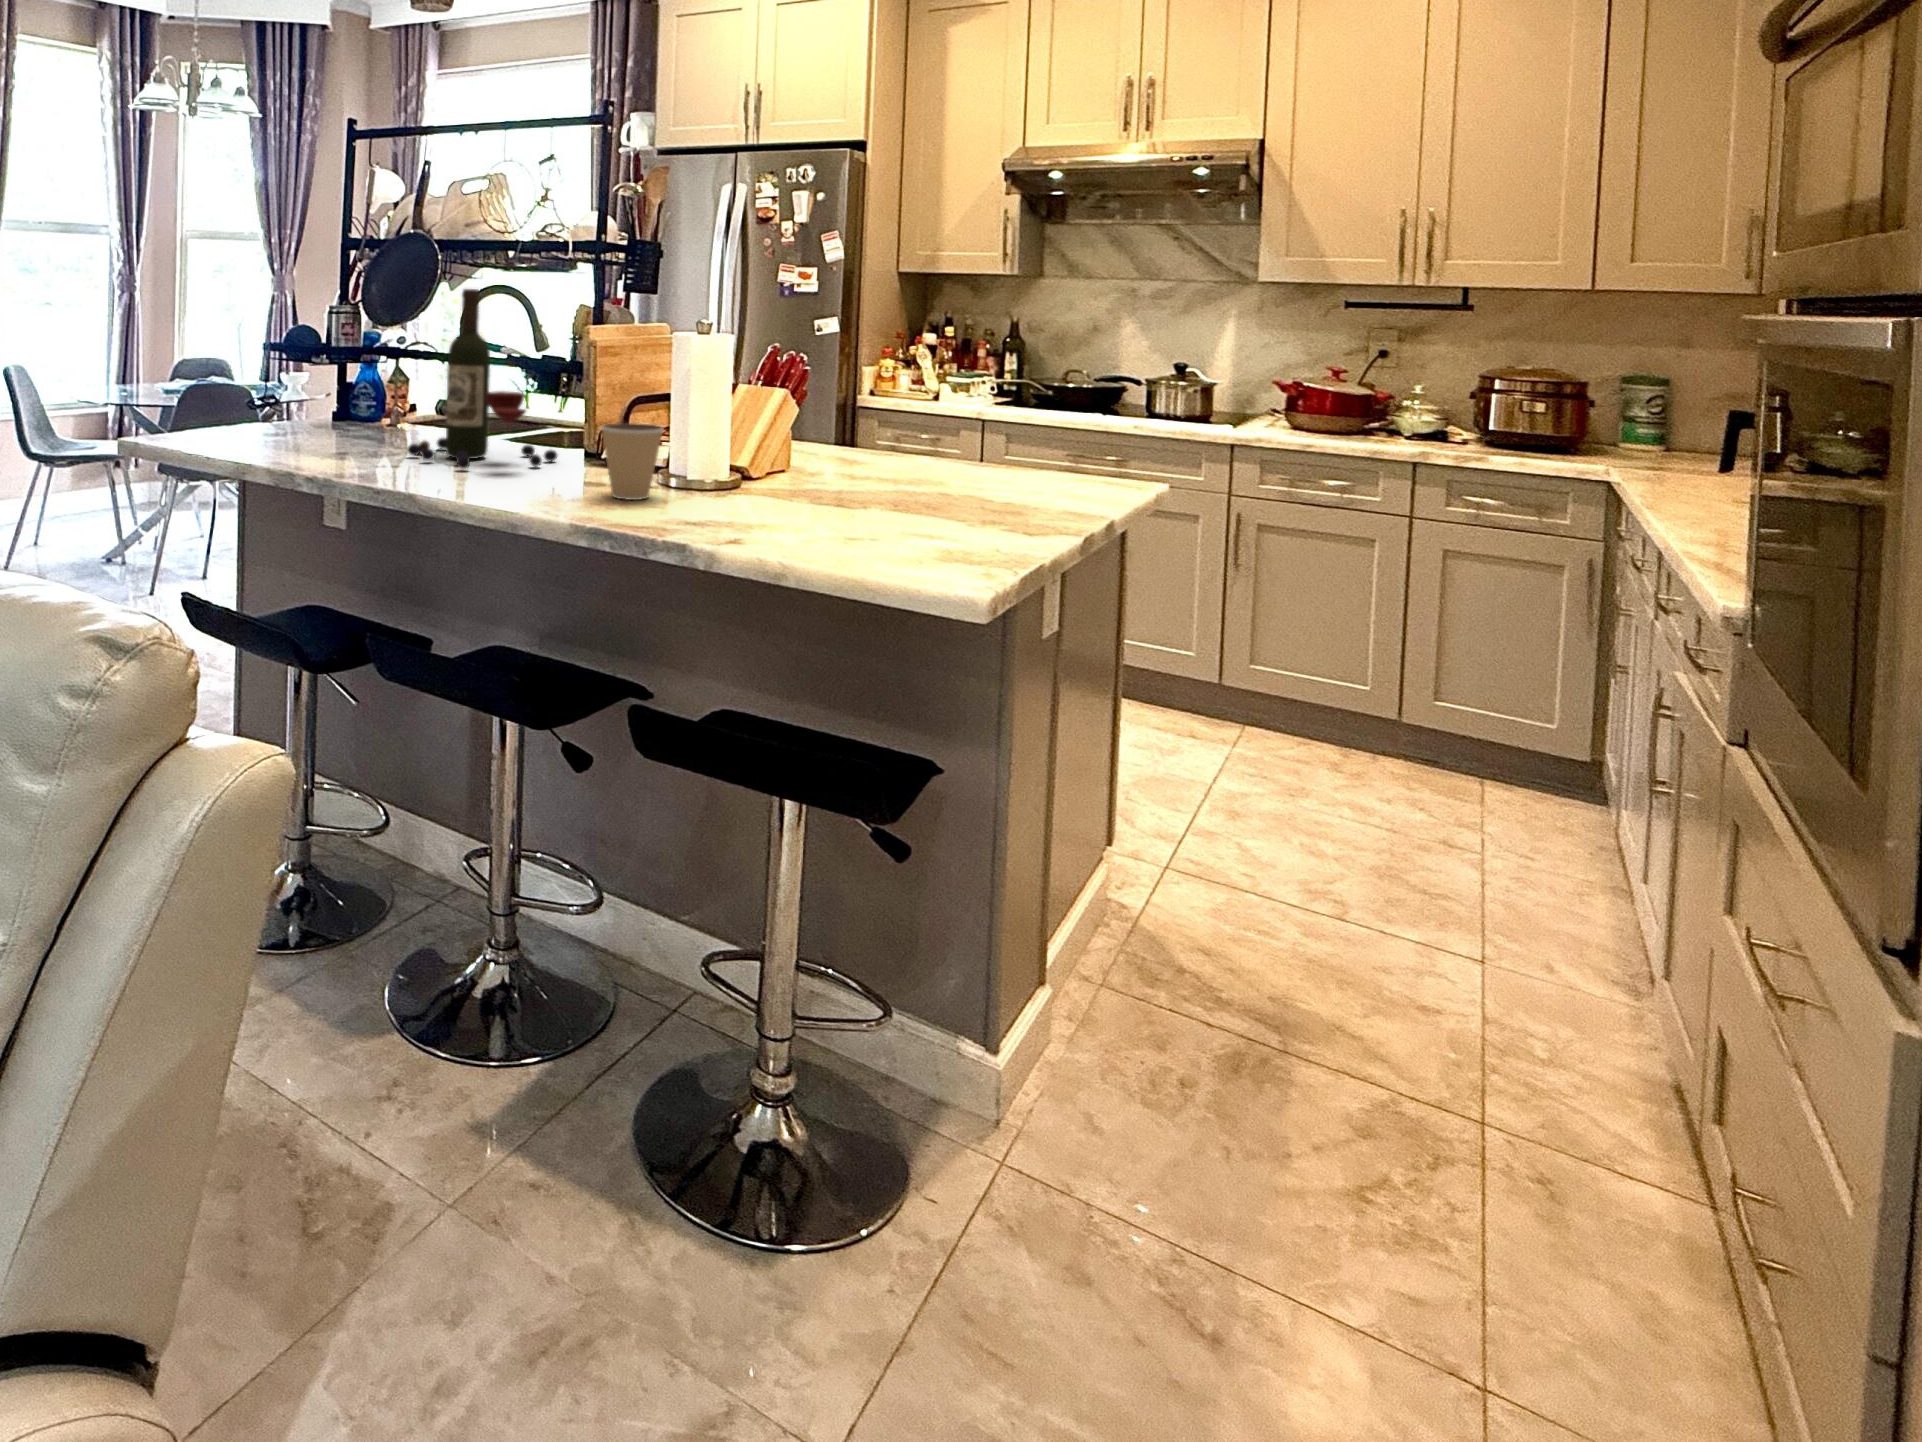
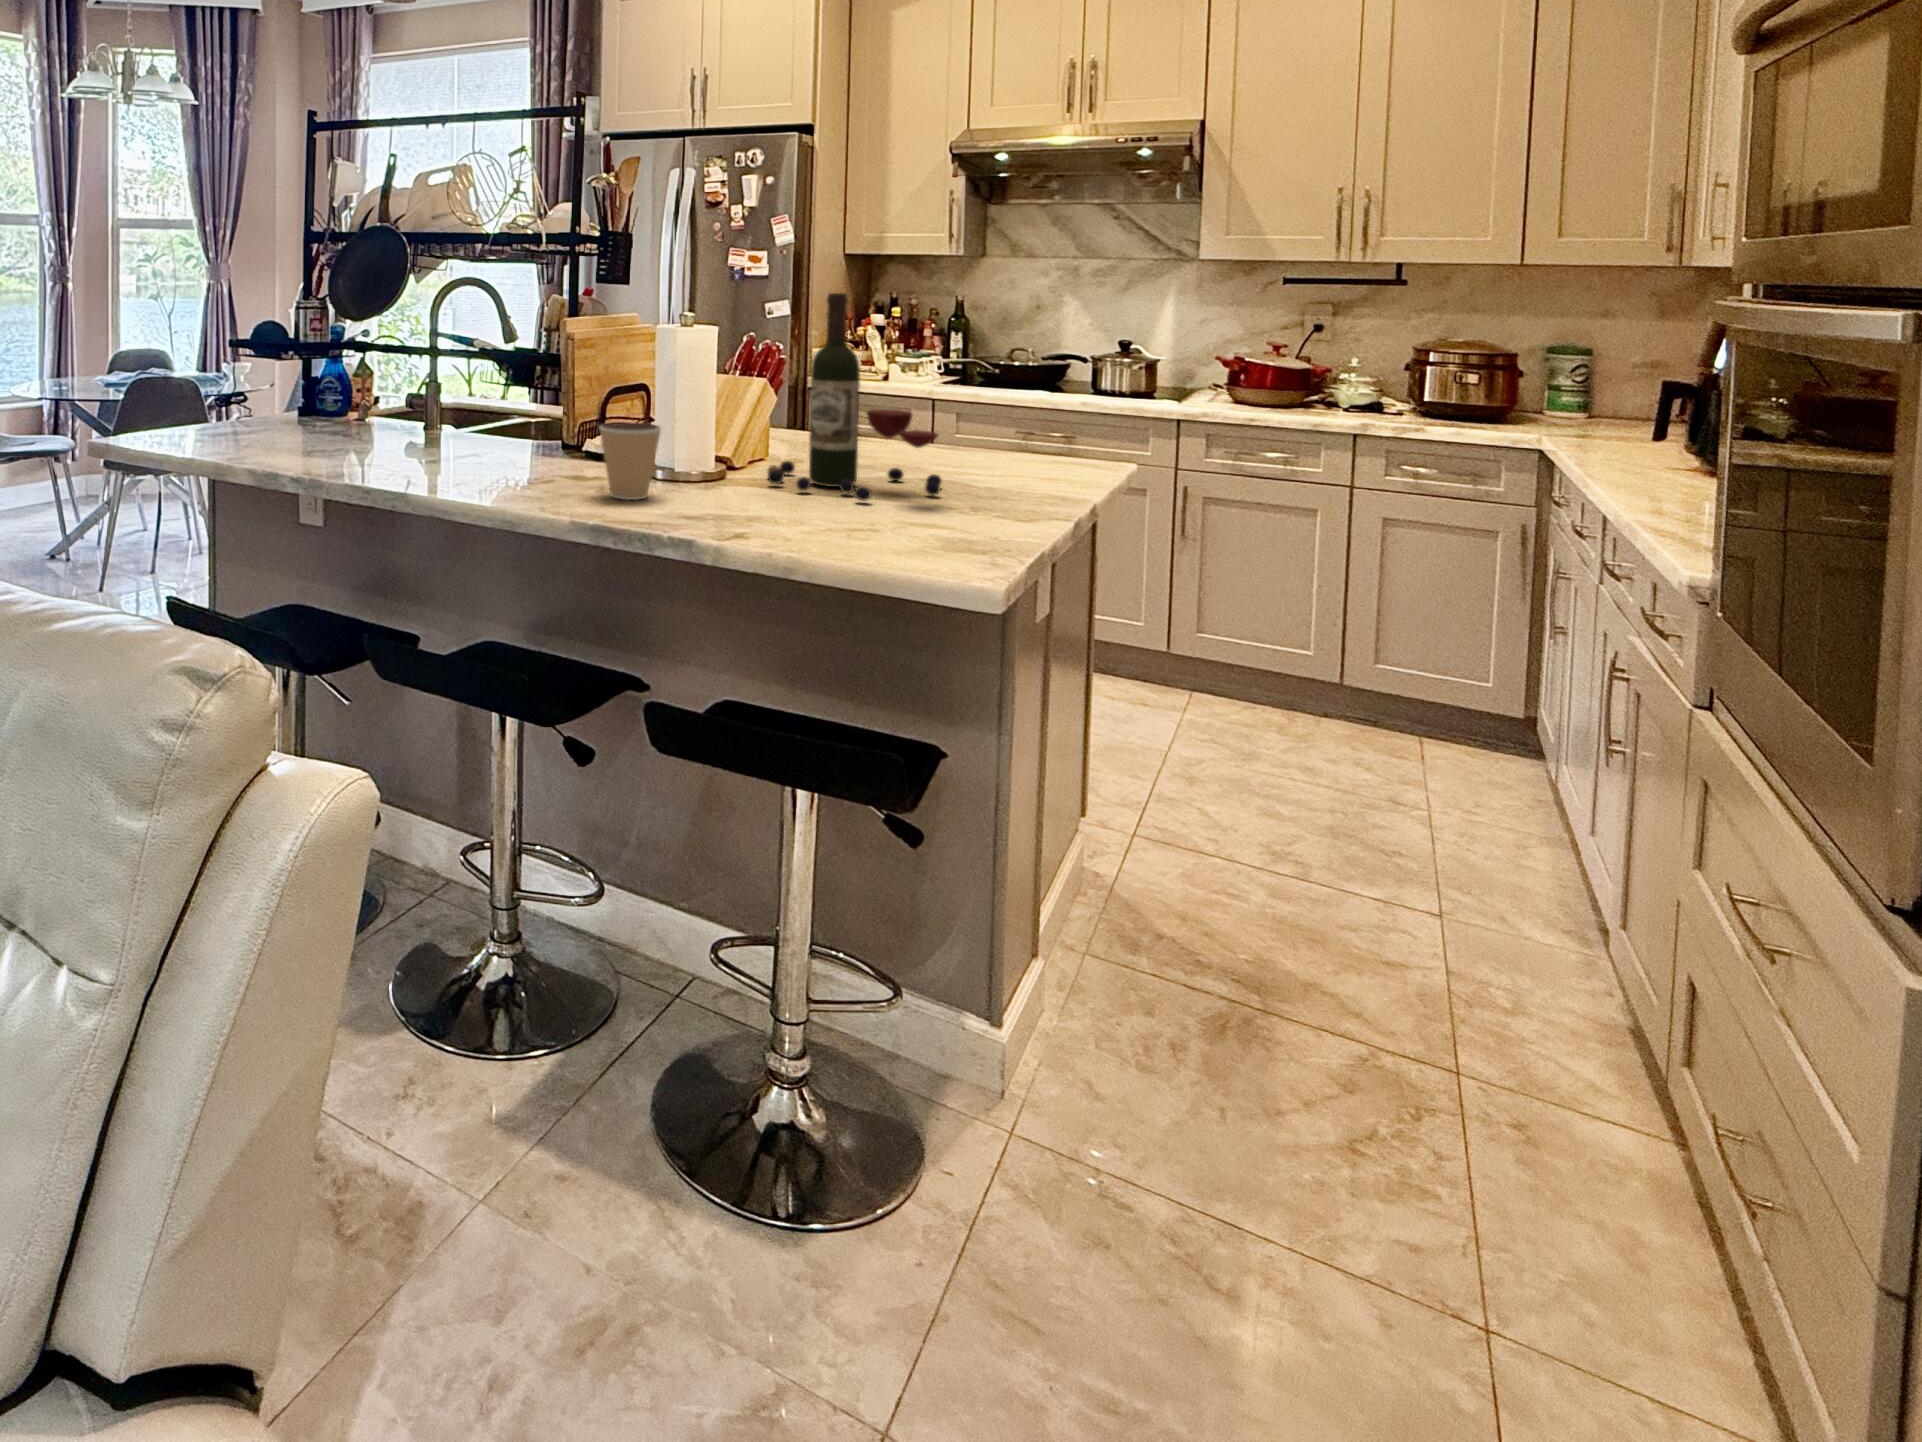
wine bottle: present [407,289,557,468] -> present [768,293,942,501]

